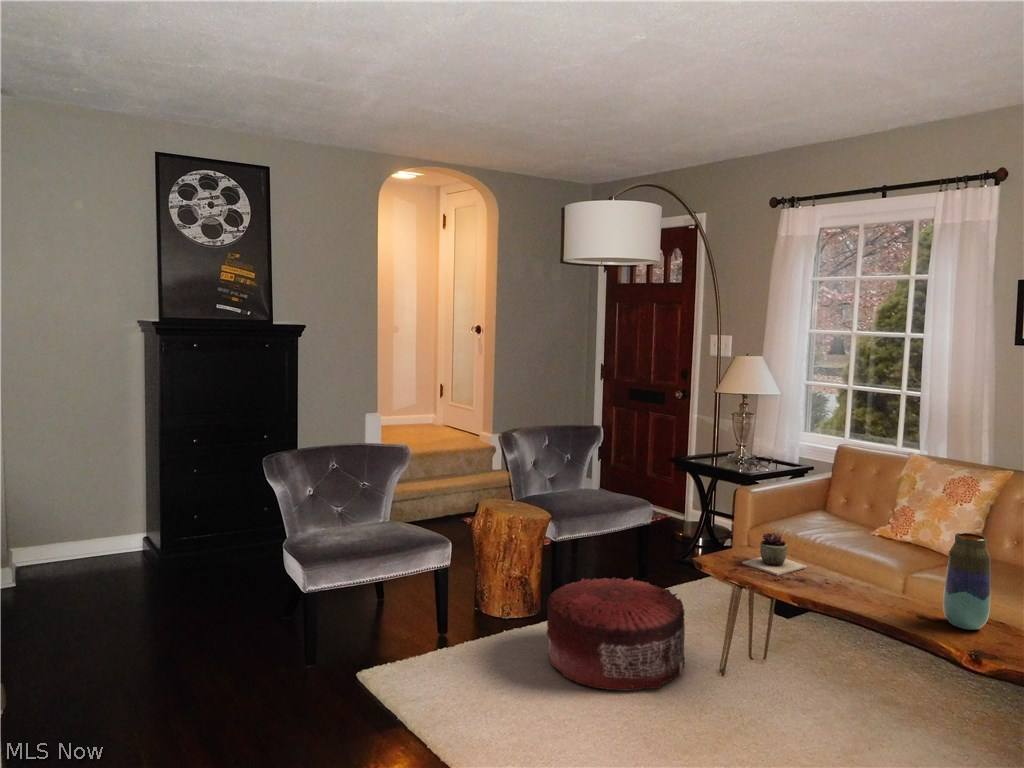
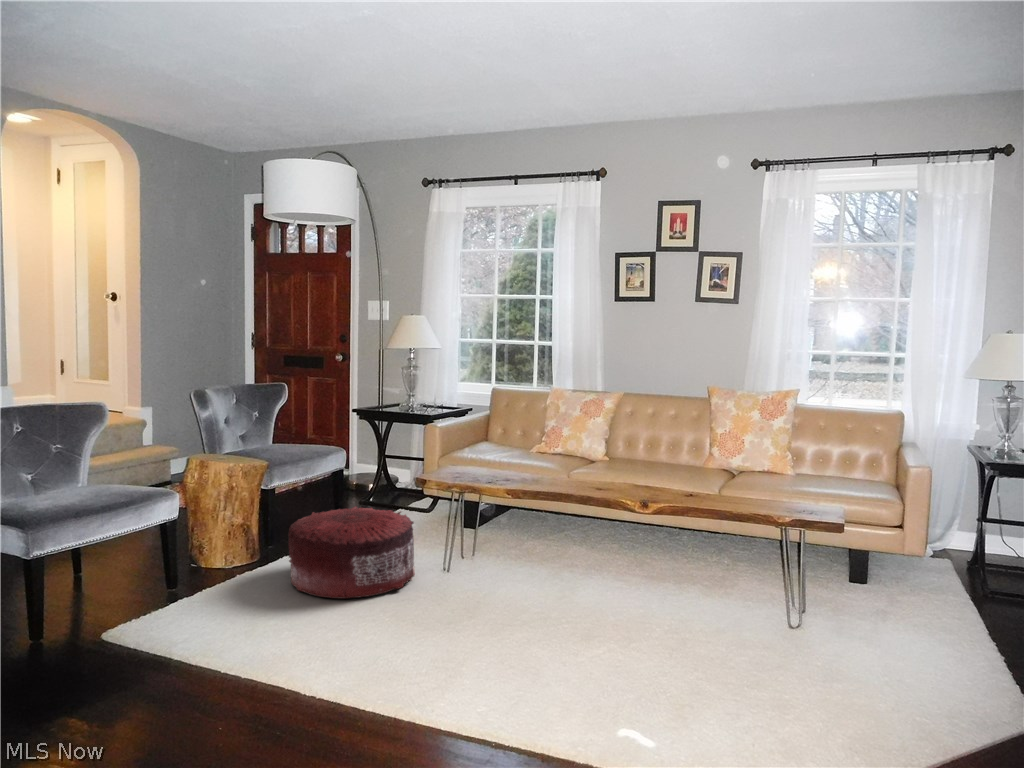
succulent plant: present [742,533,807,576] -> none [453,450,501,482]
vase: present [943,533,991,630] -> none [606,427,635,495]

